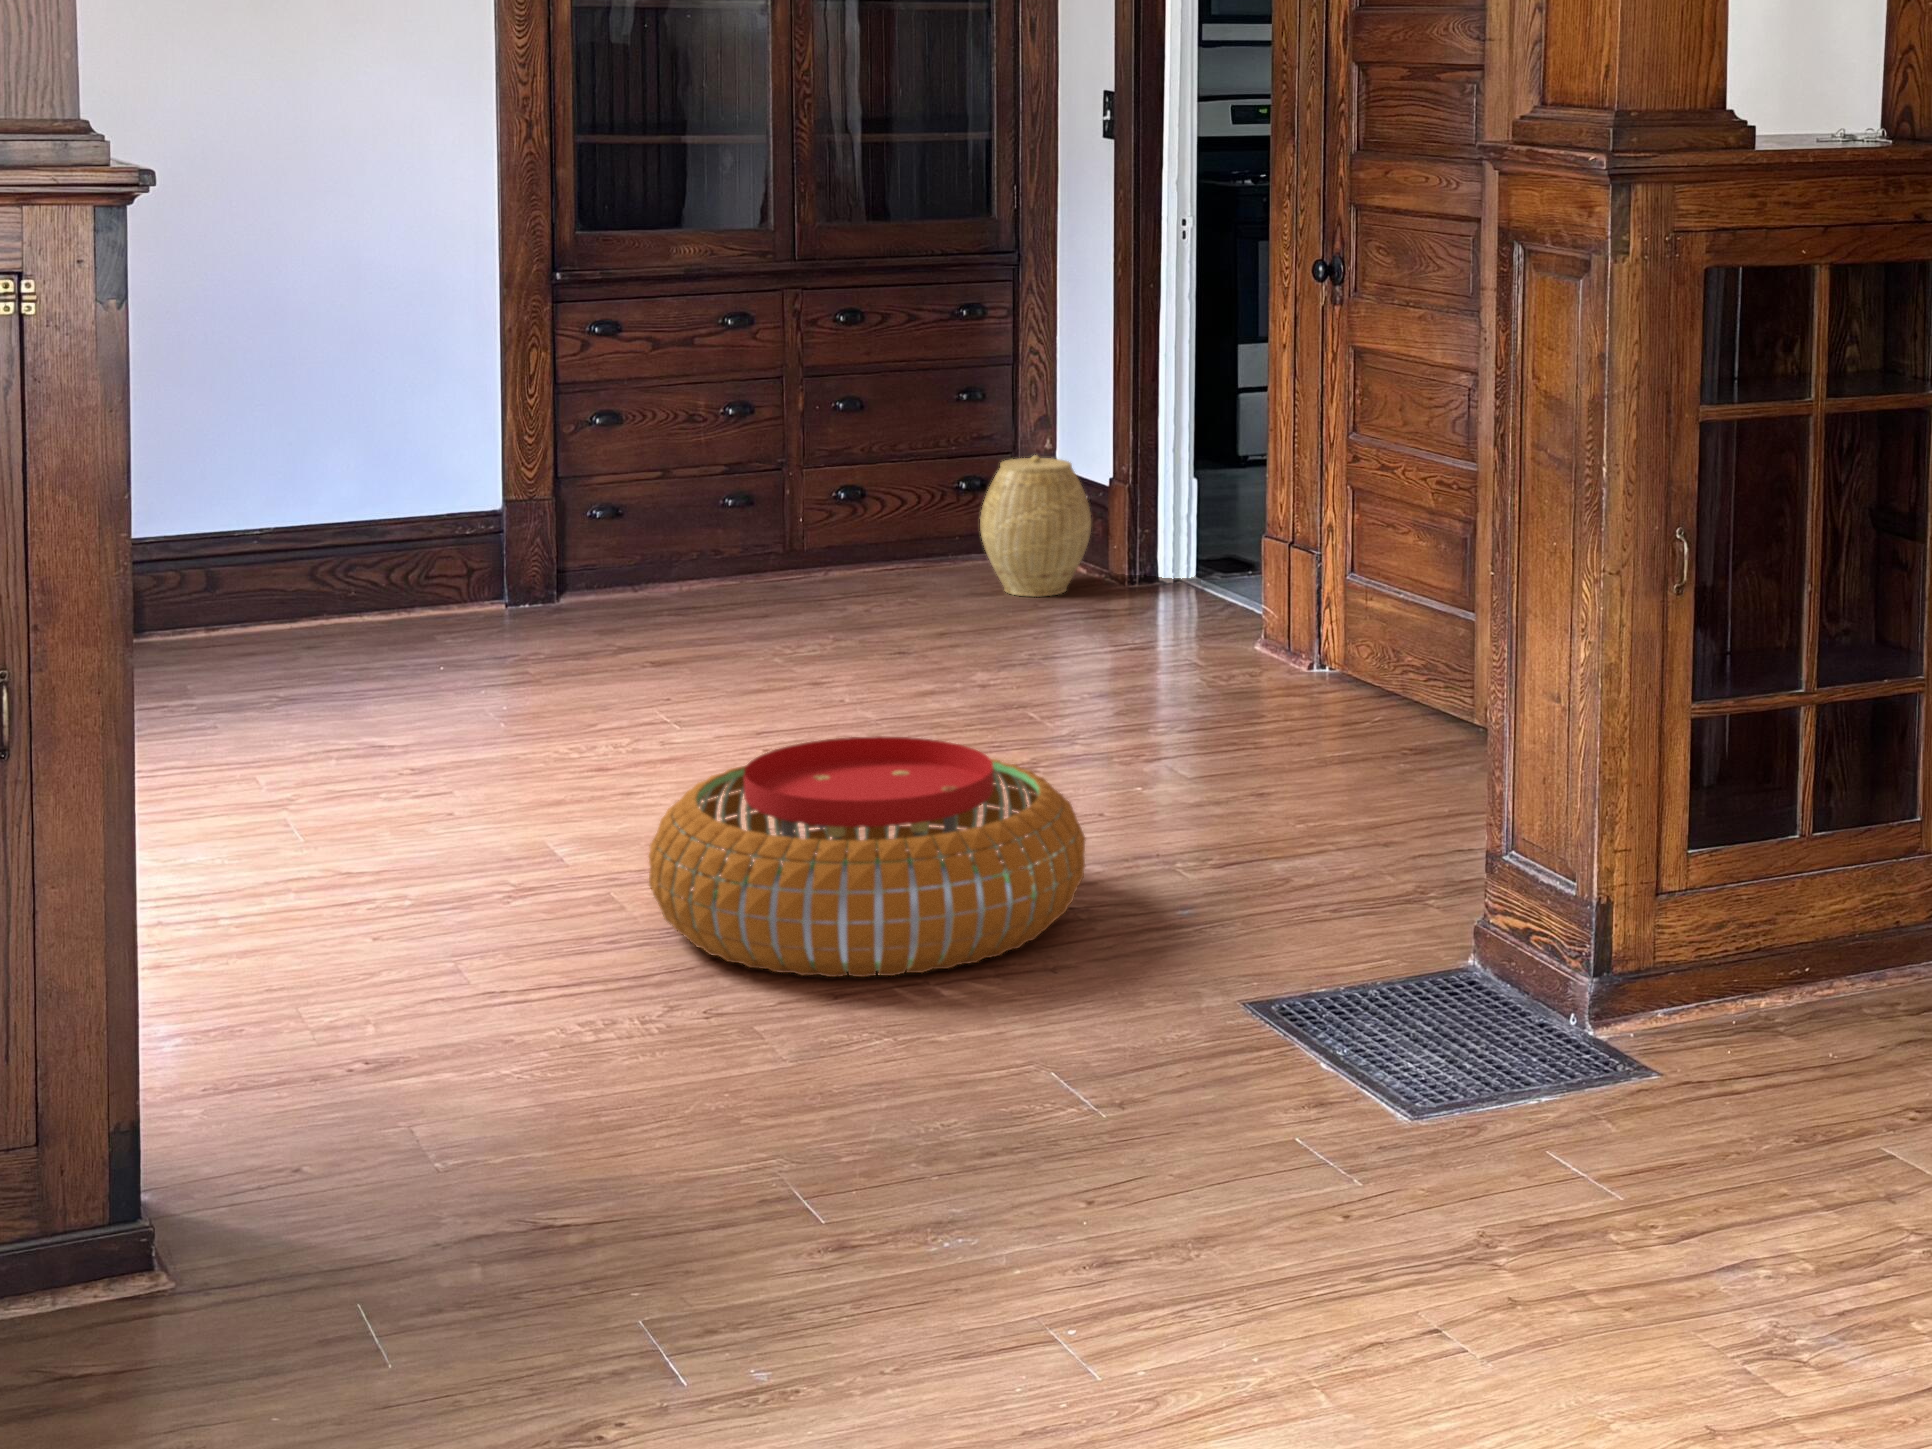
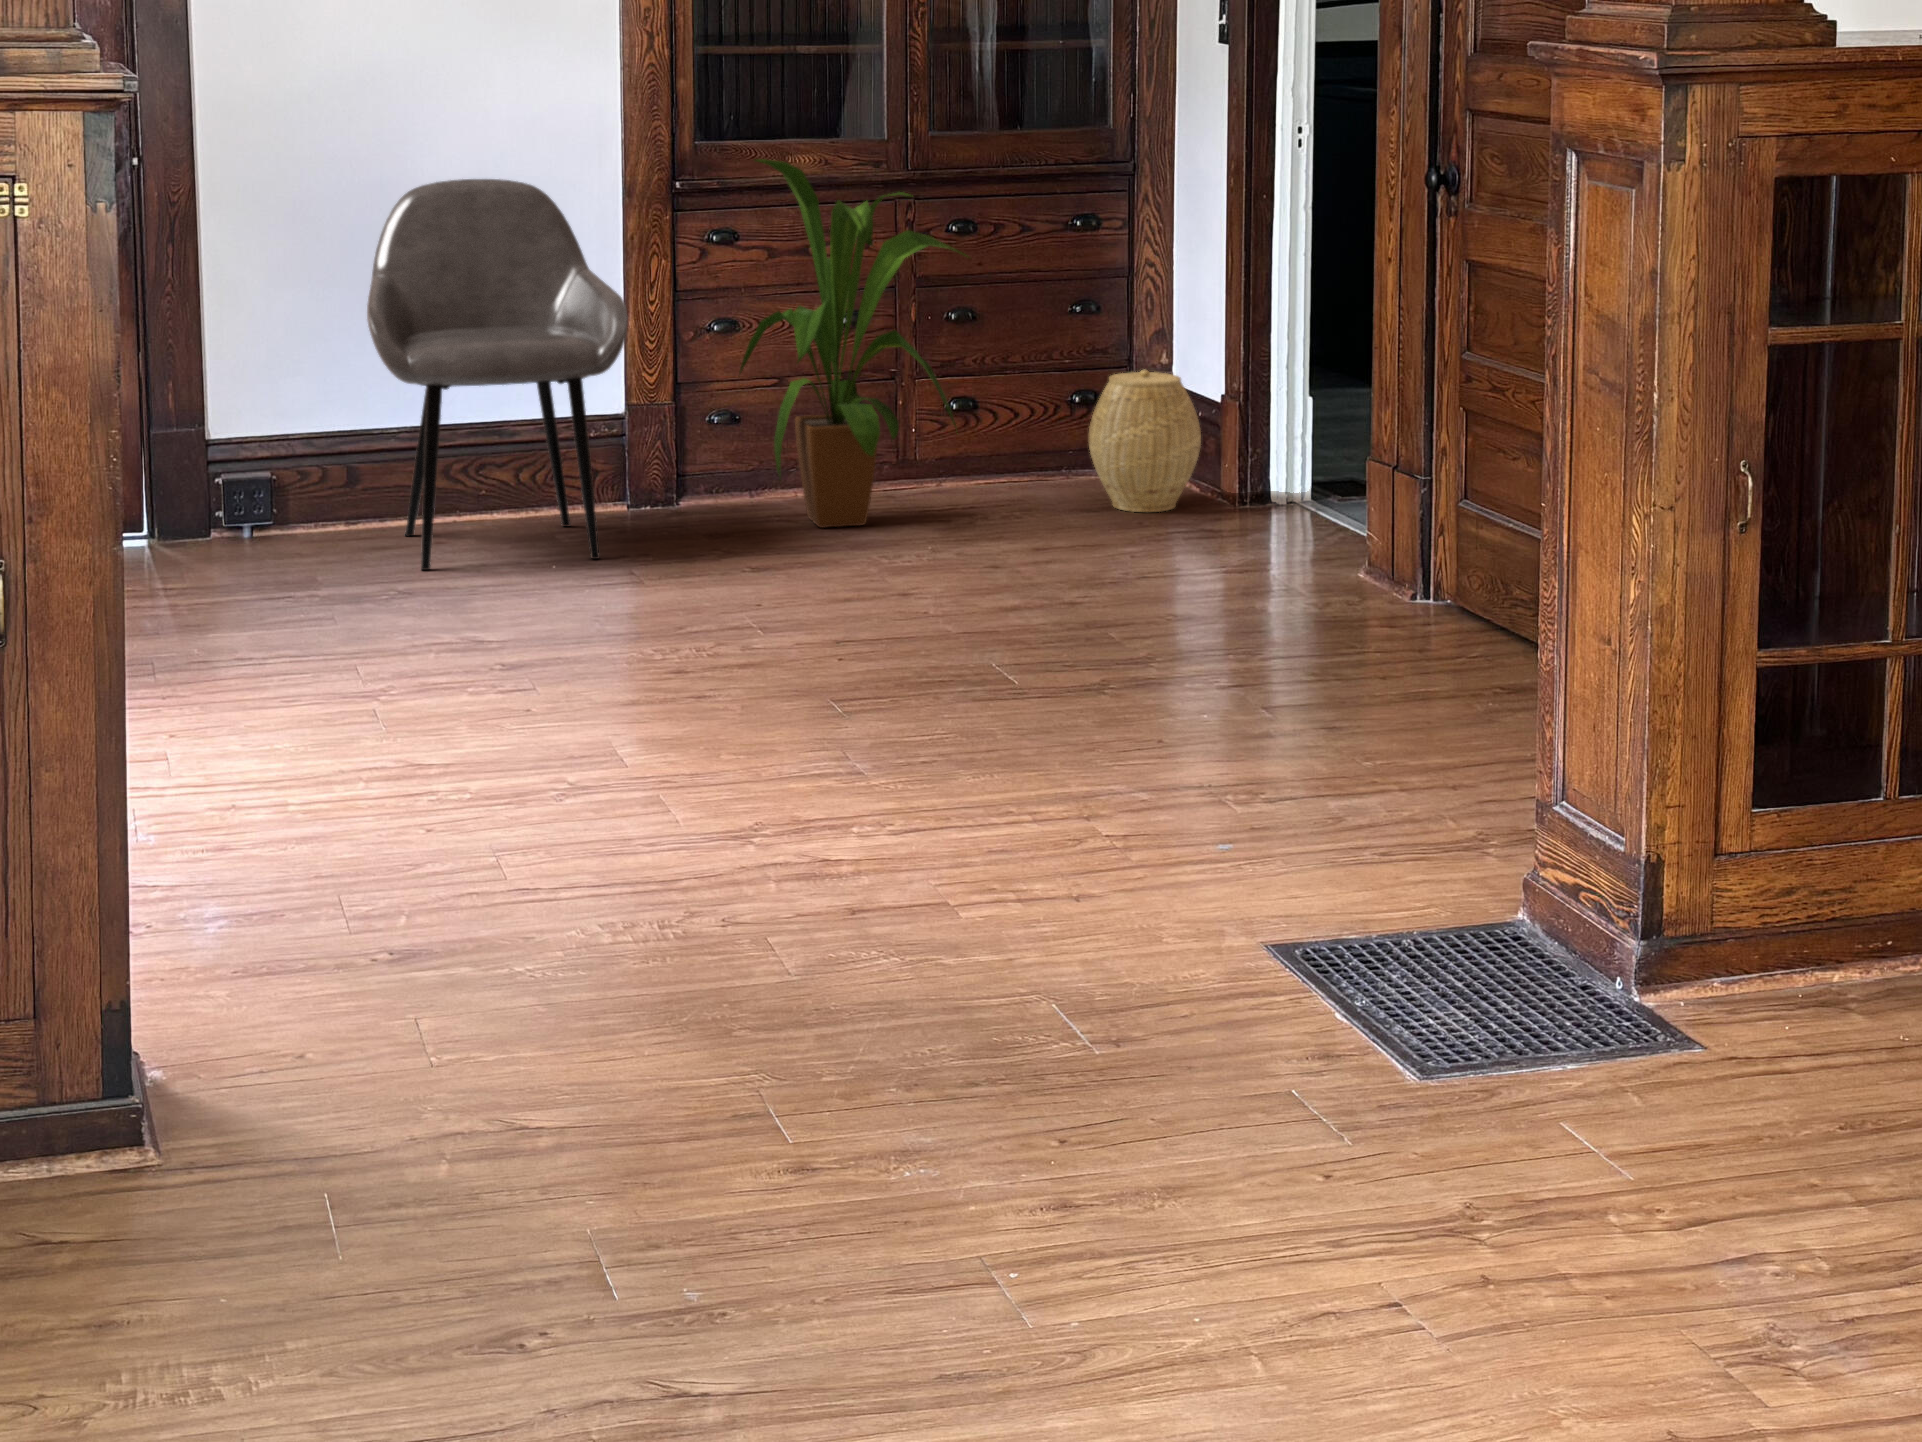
house plant: none [623,247,863,621] -> present [740,159,968,528]
armchair: none [234,267,516,677] -> present [367,179,628,570]
pouf: present [649,736,1086,977] -> none [686,651,1121,893]

